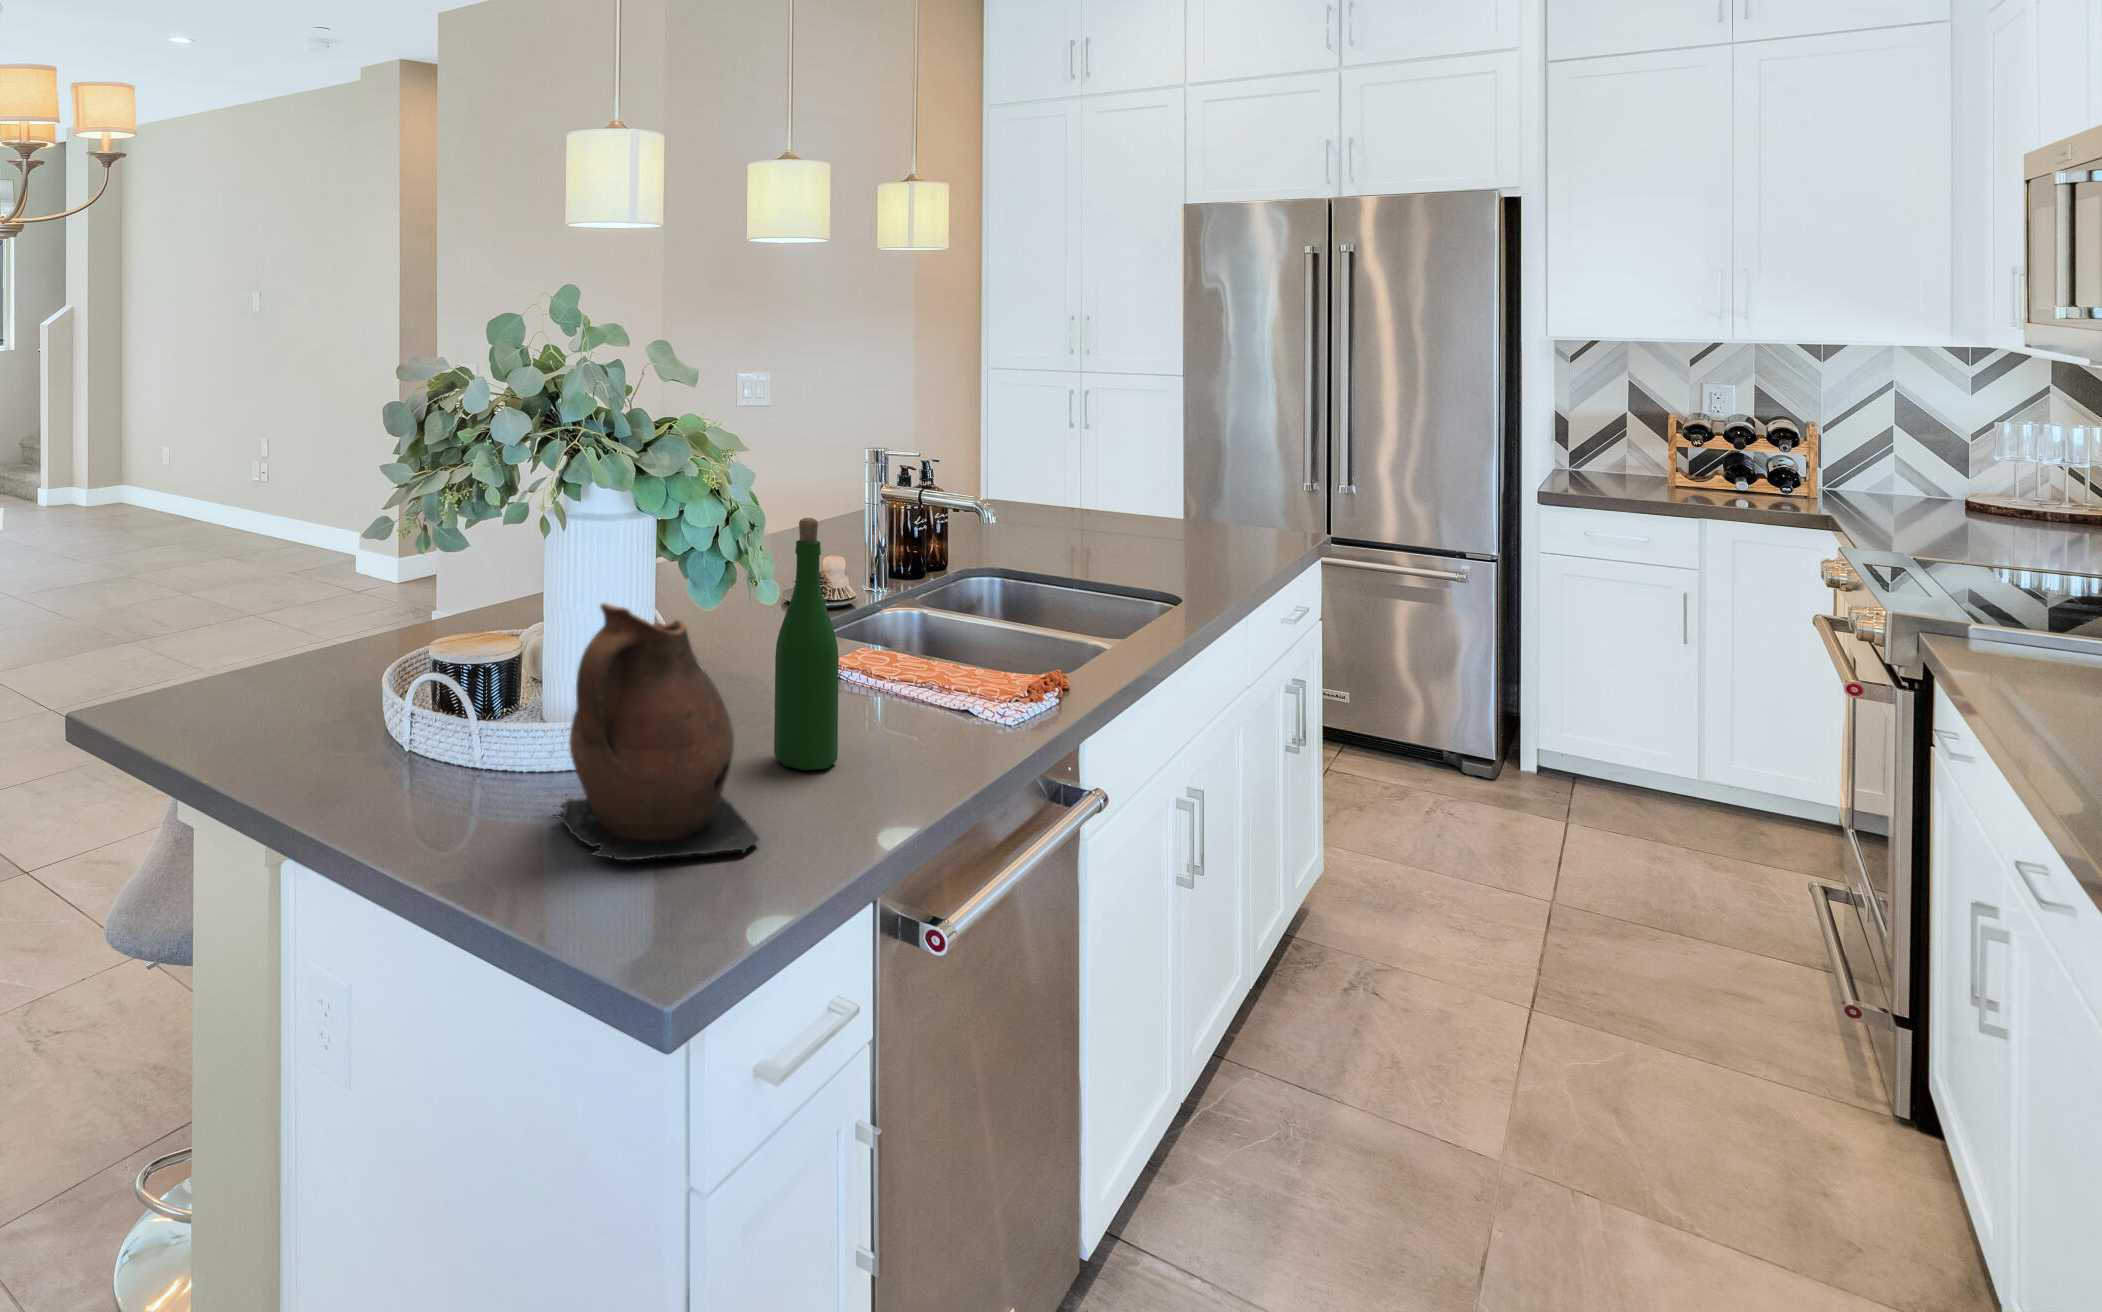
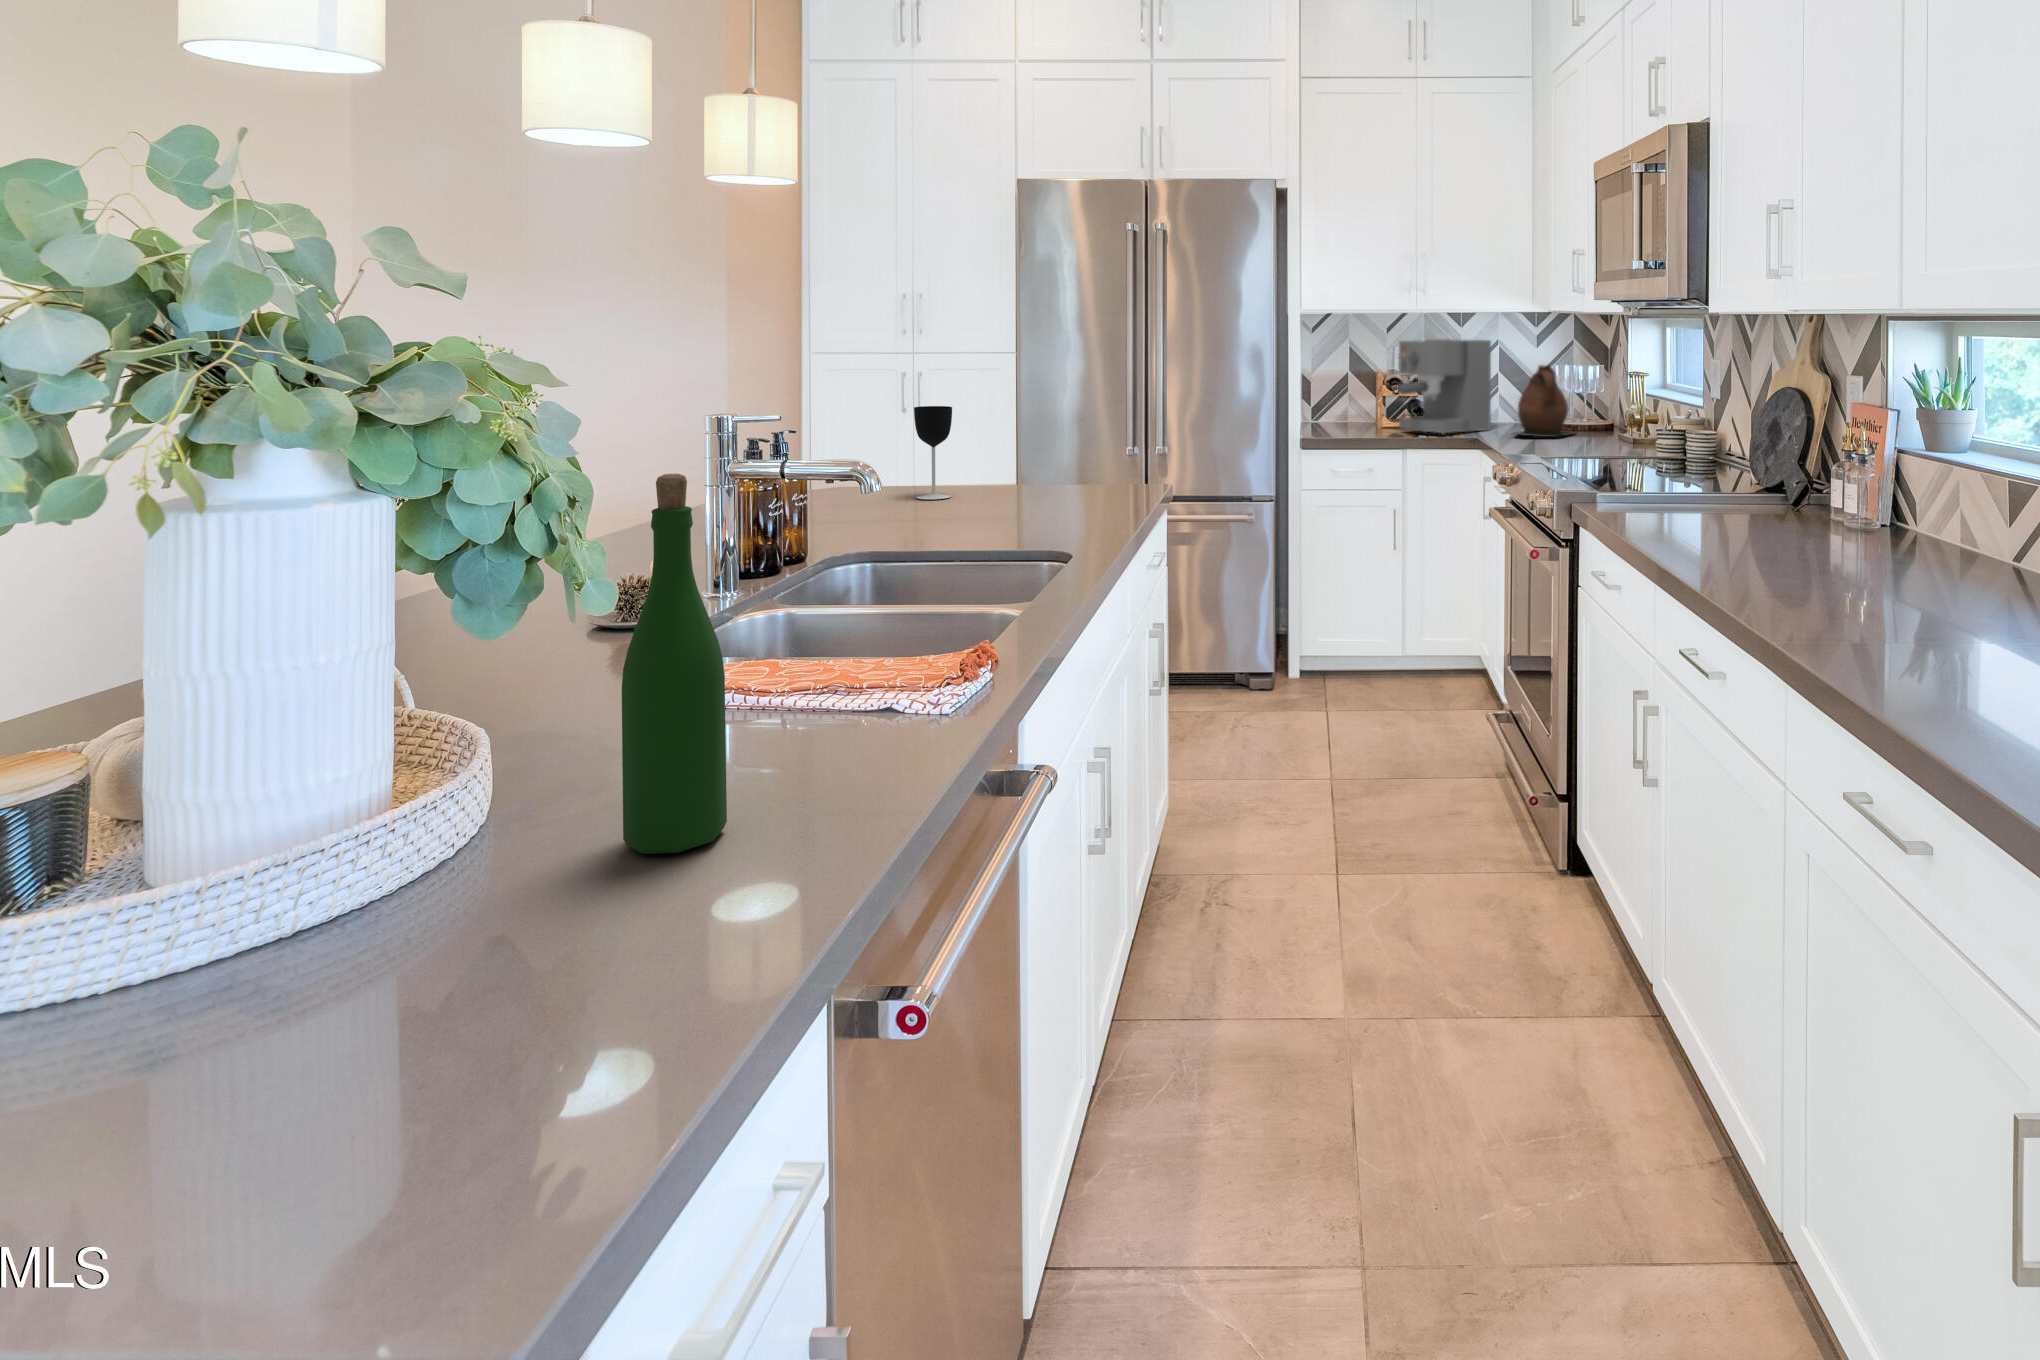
coffee maker: none [1695,379,1865,505] -> present [1398,339,1491,435]
wine glass: none [1056,442,1092,527] -> present [914,406,952,499]
ceramic pitcher: present [555,603,759,860] -> present [1514,365,1570,437]

